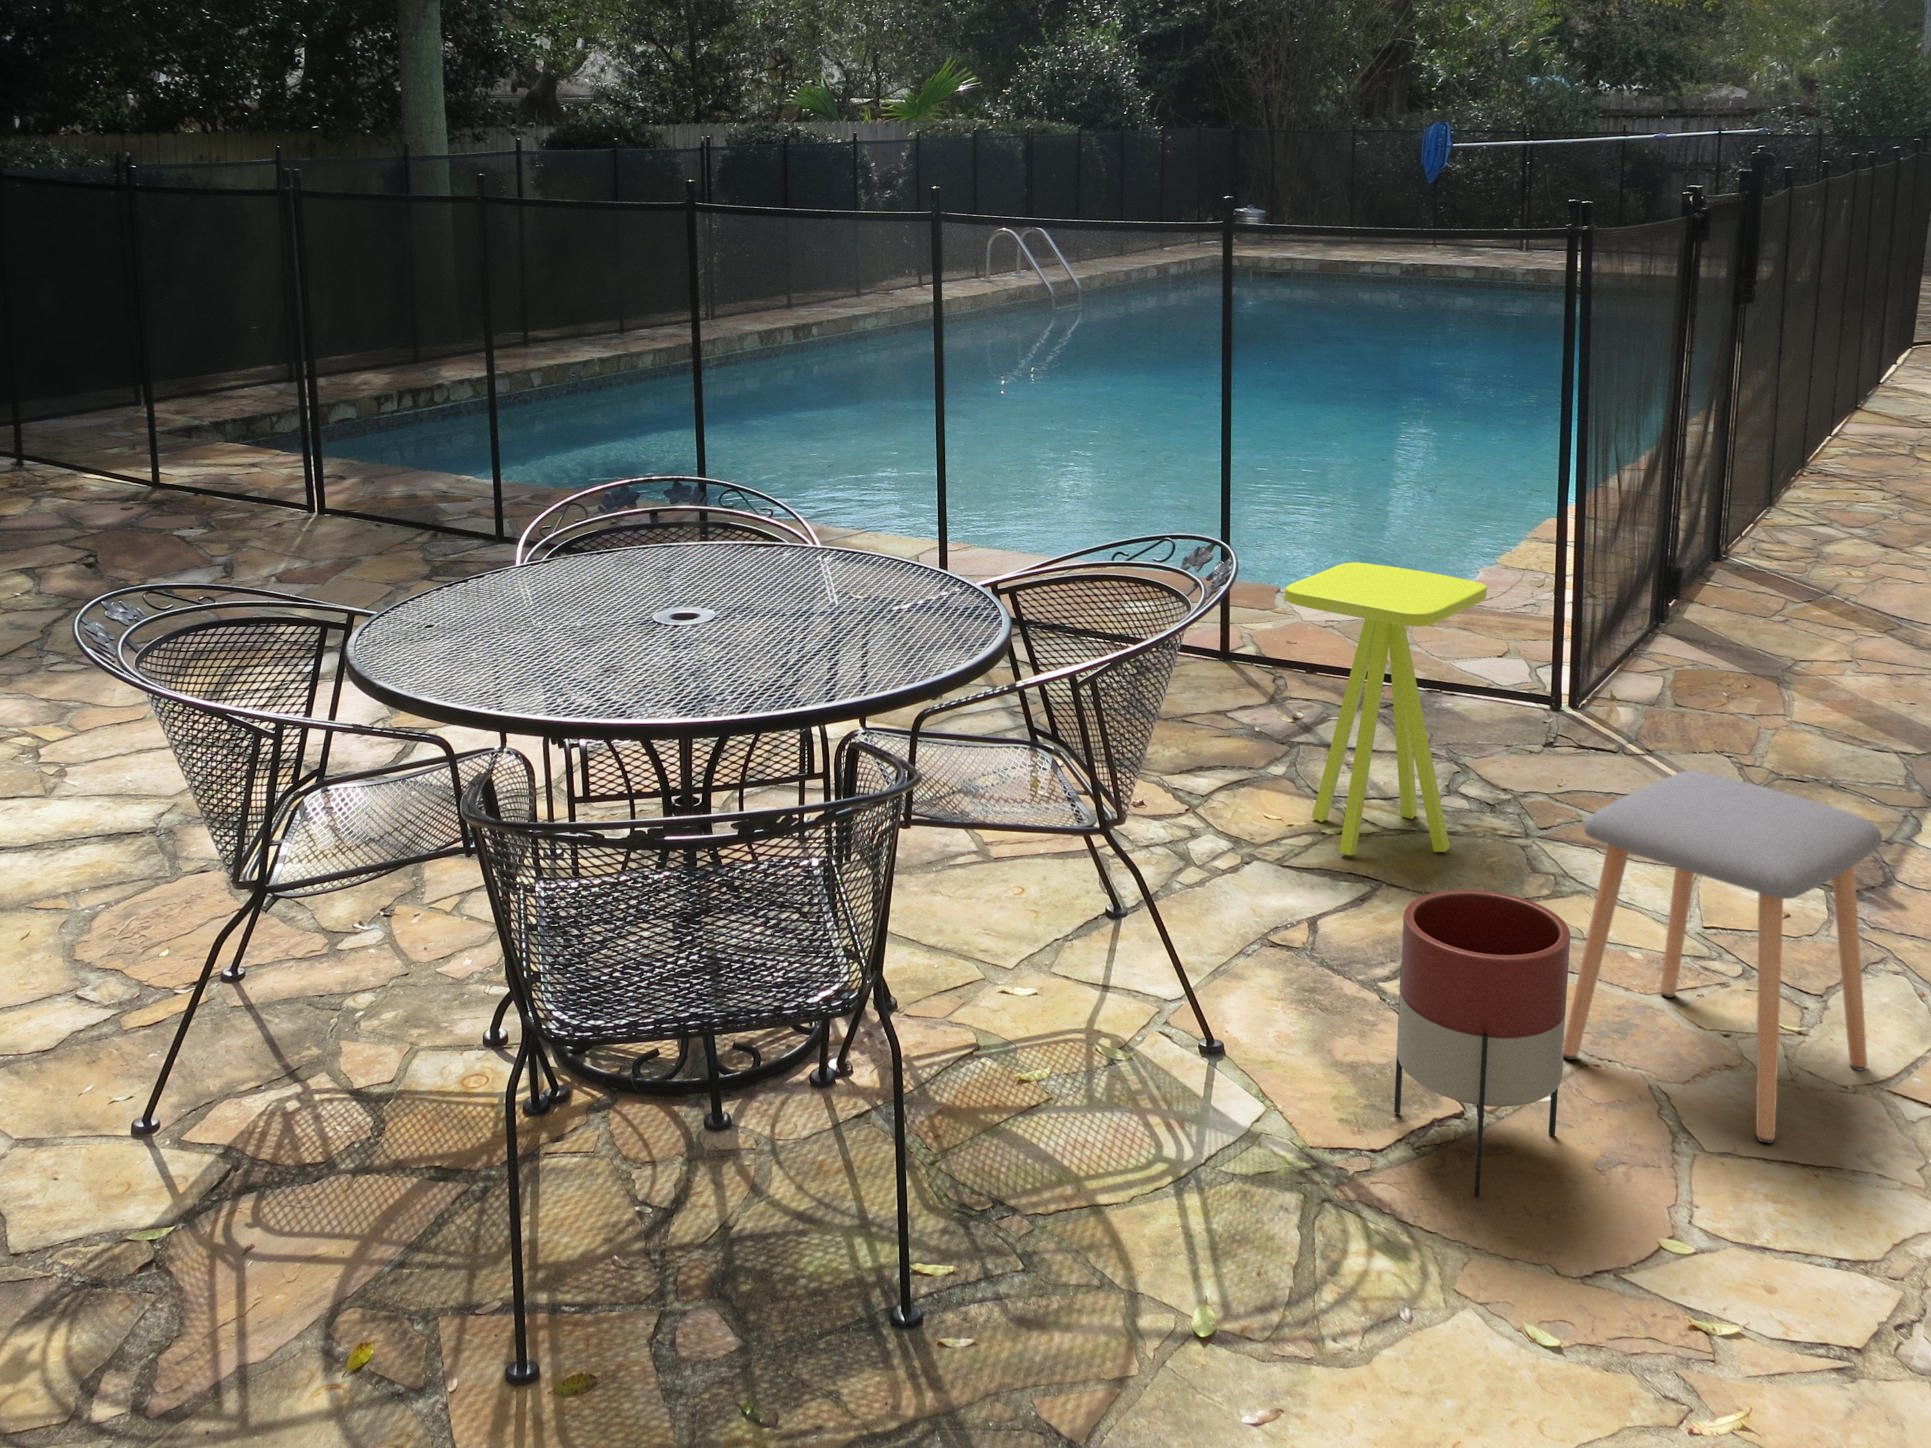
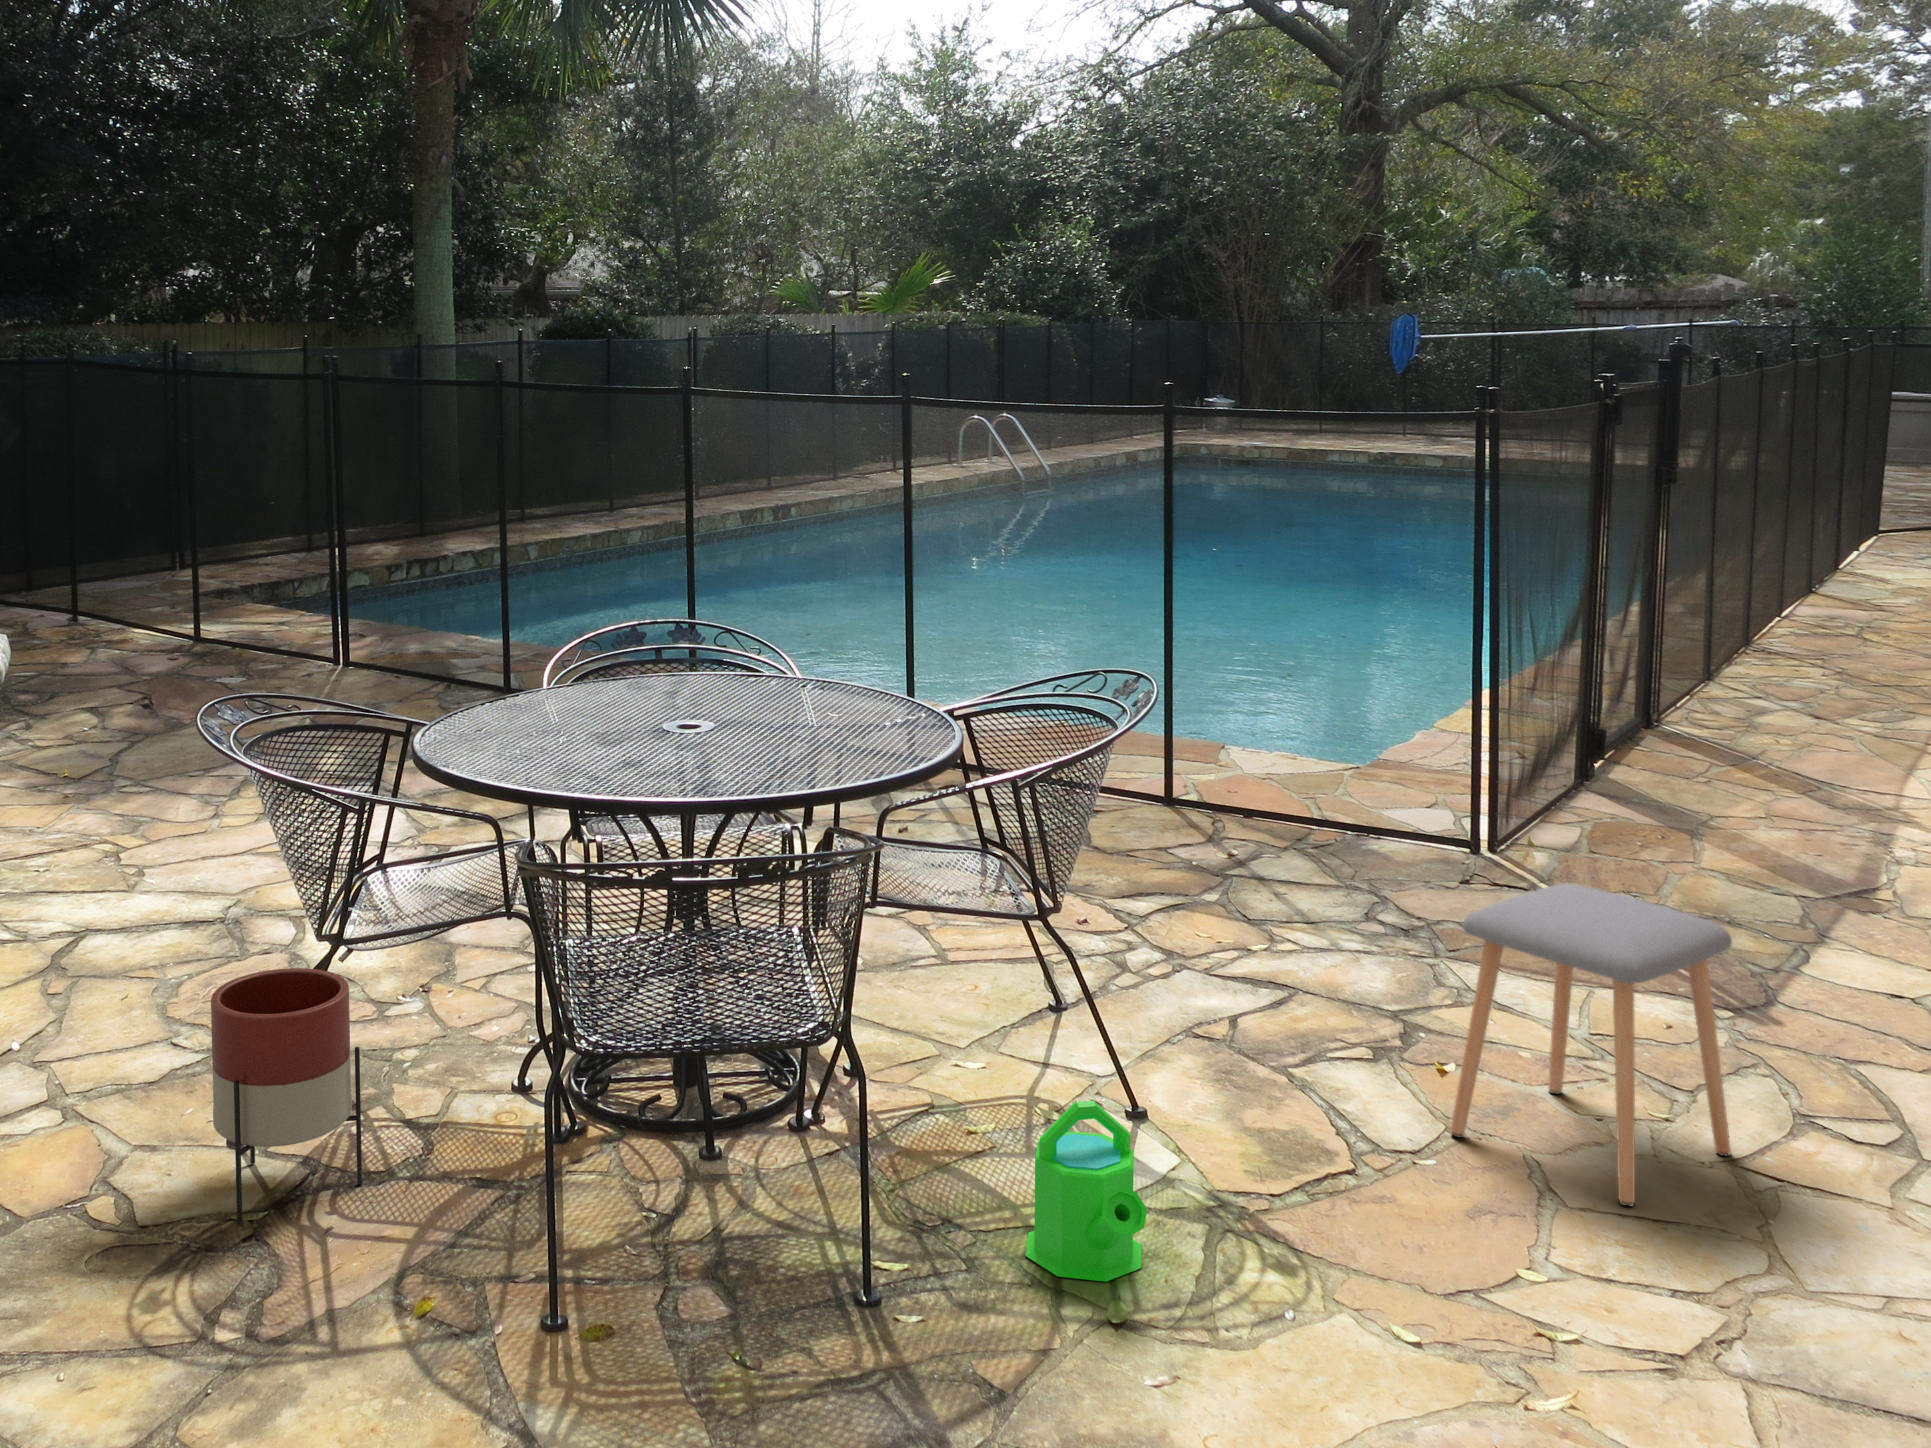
side table: present [1284,562,1487,855] -> none [1211,709,1397,973]
planter: present [1394,890,1570,1197] -> present [211,968,362,1224]
watering can: none [1094,1068,1242,1281] -> present [1025,1101,1147,1282]

